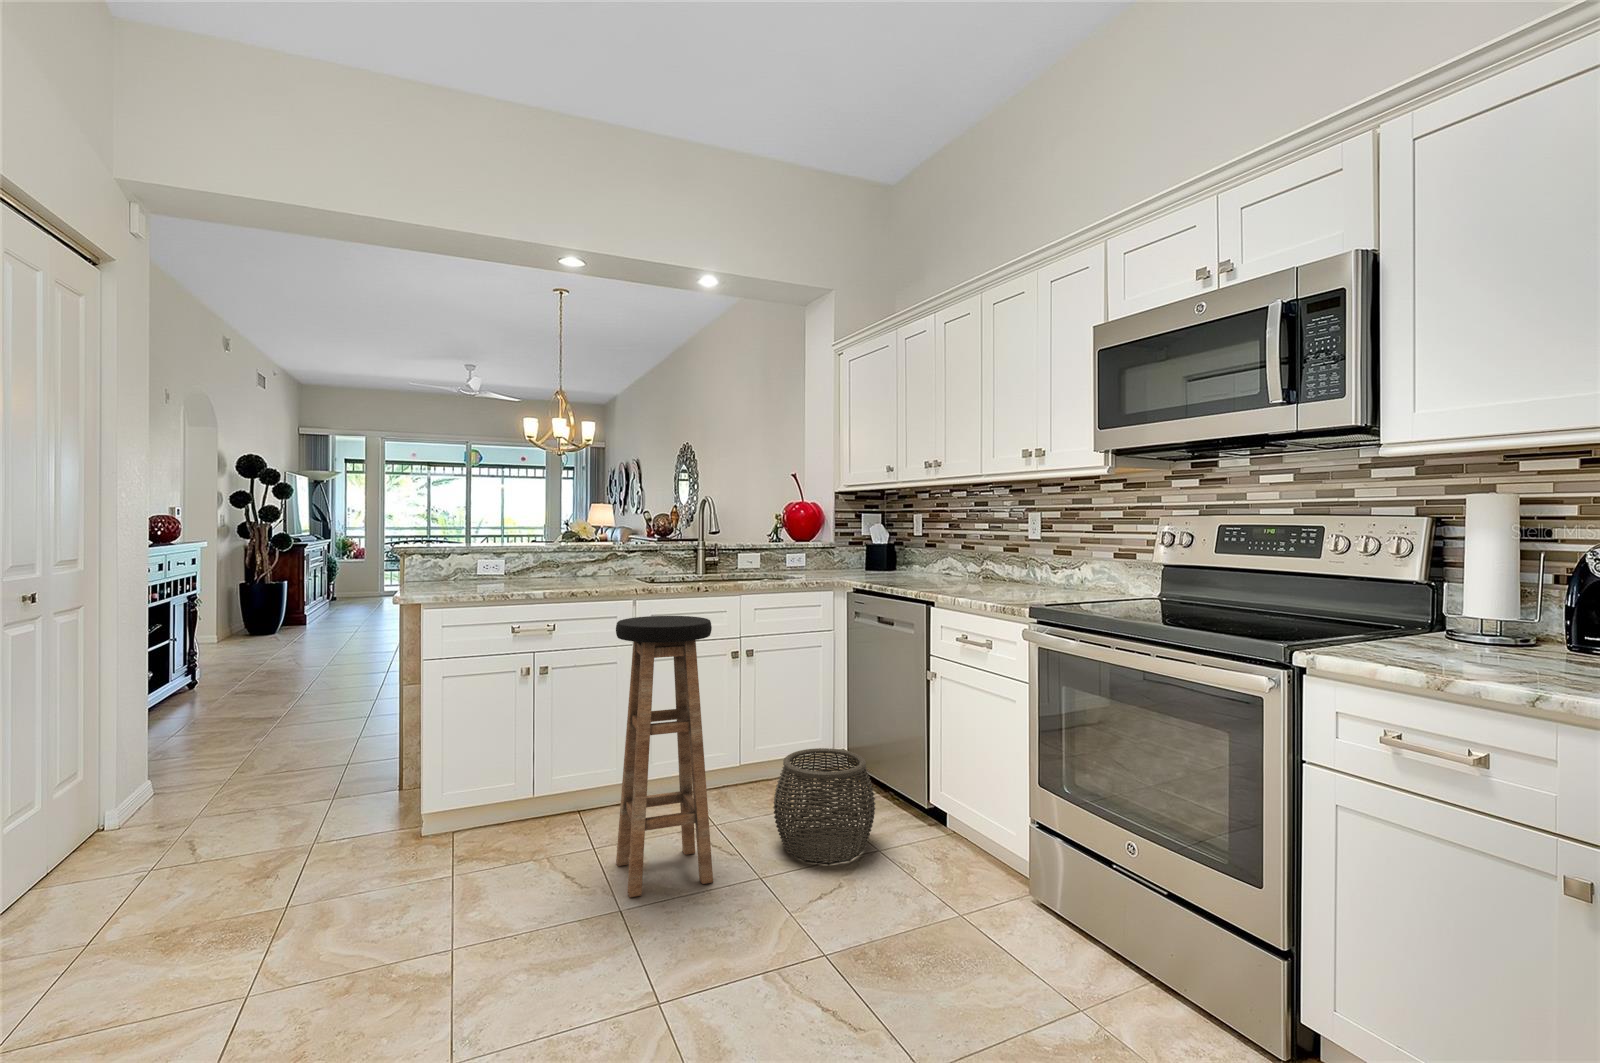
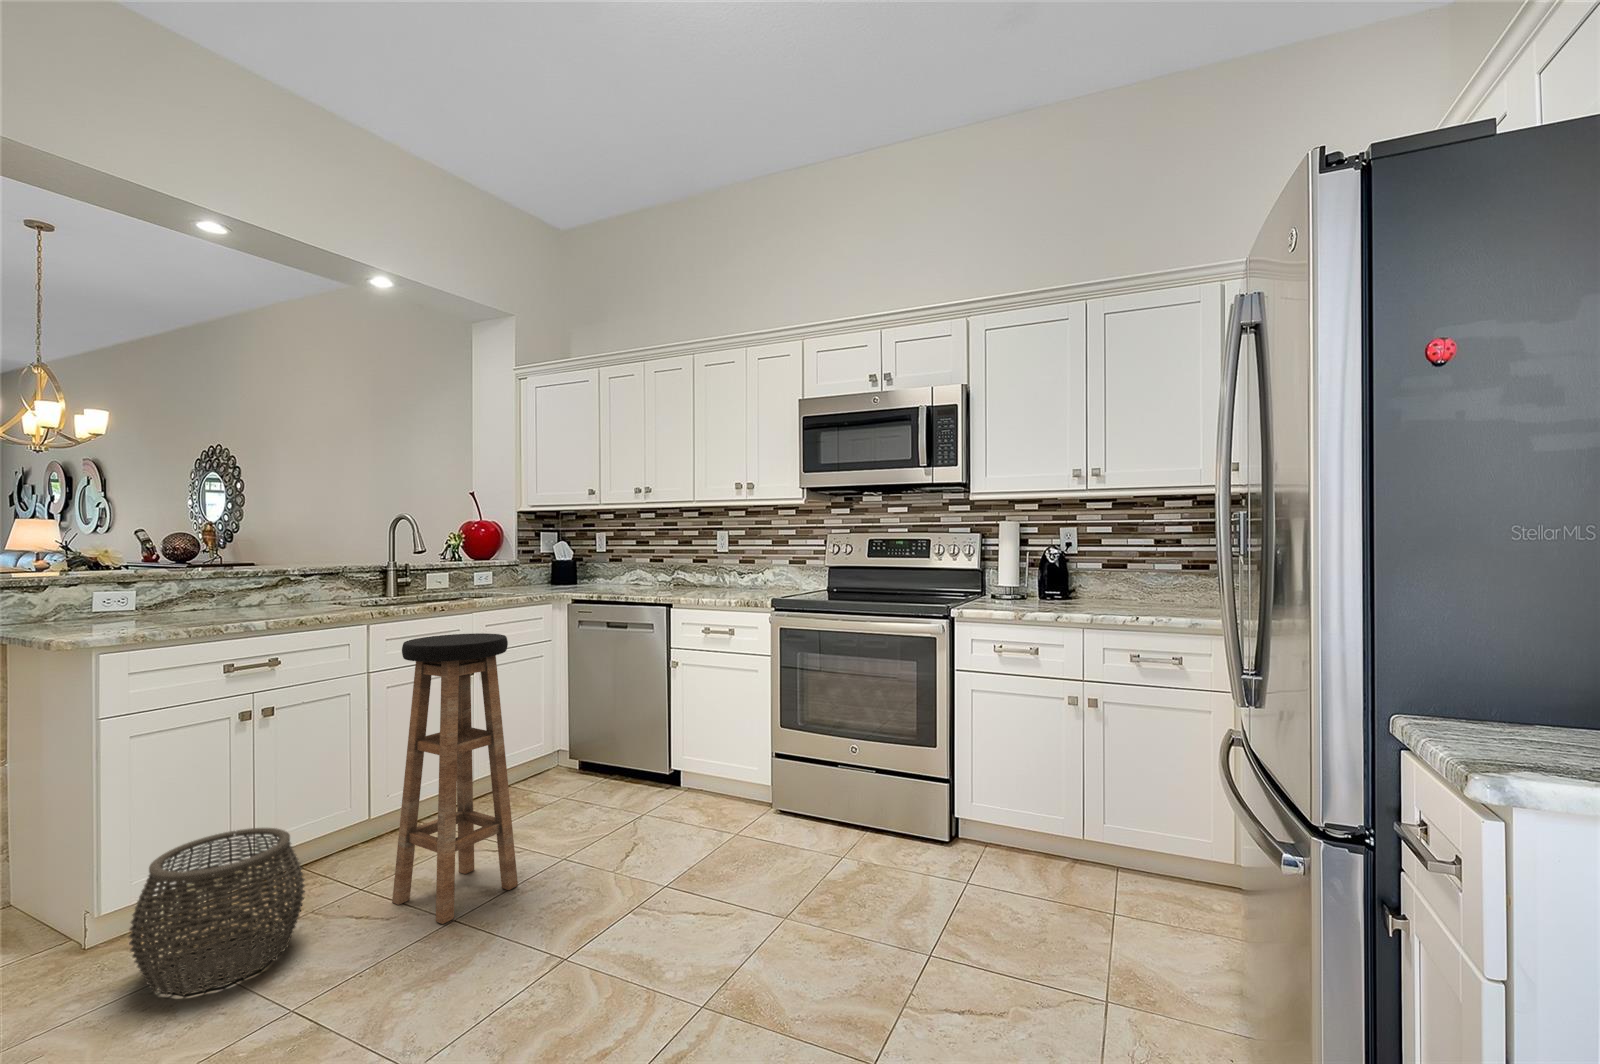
woven basket: present [773,748,876,863] -> present [129,828,305,996]

